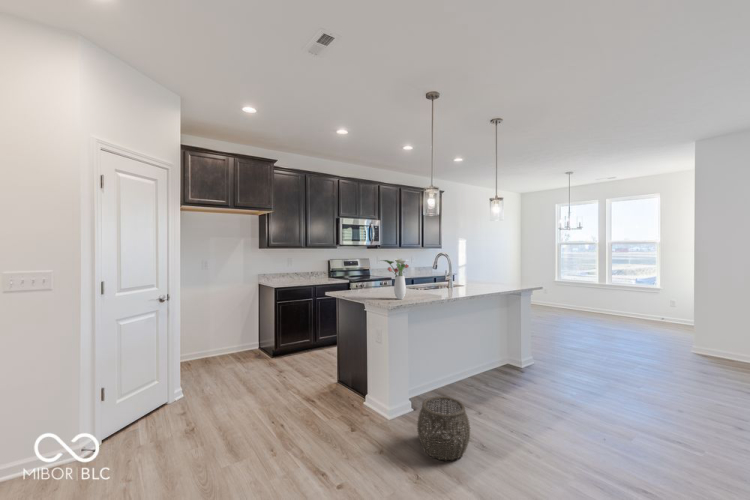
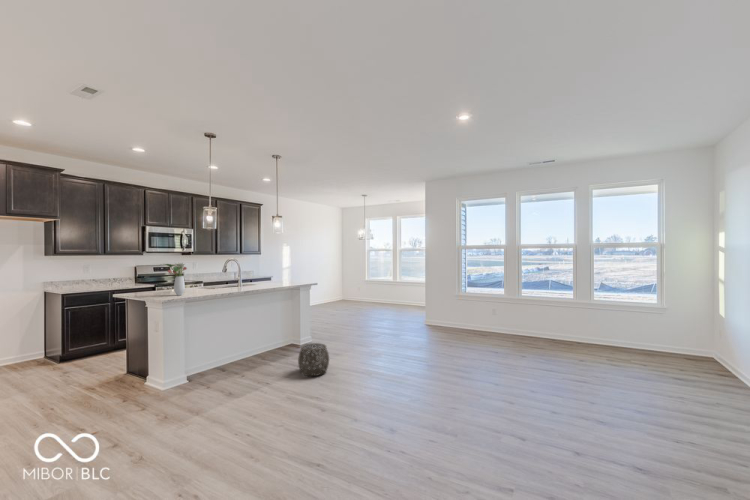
woven basket: present [417,396,470,460] -> present [298,343,329,376]

